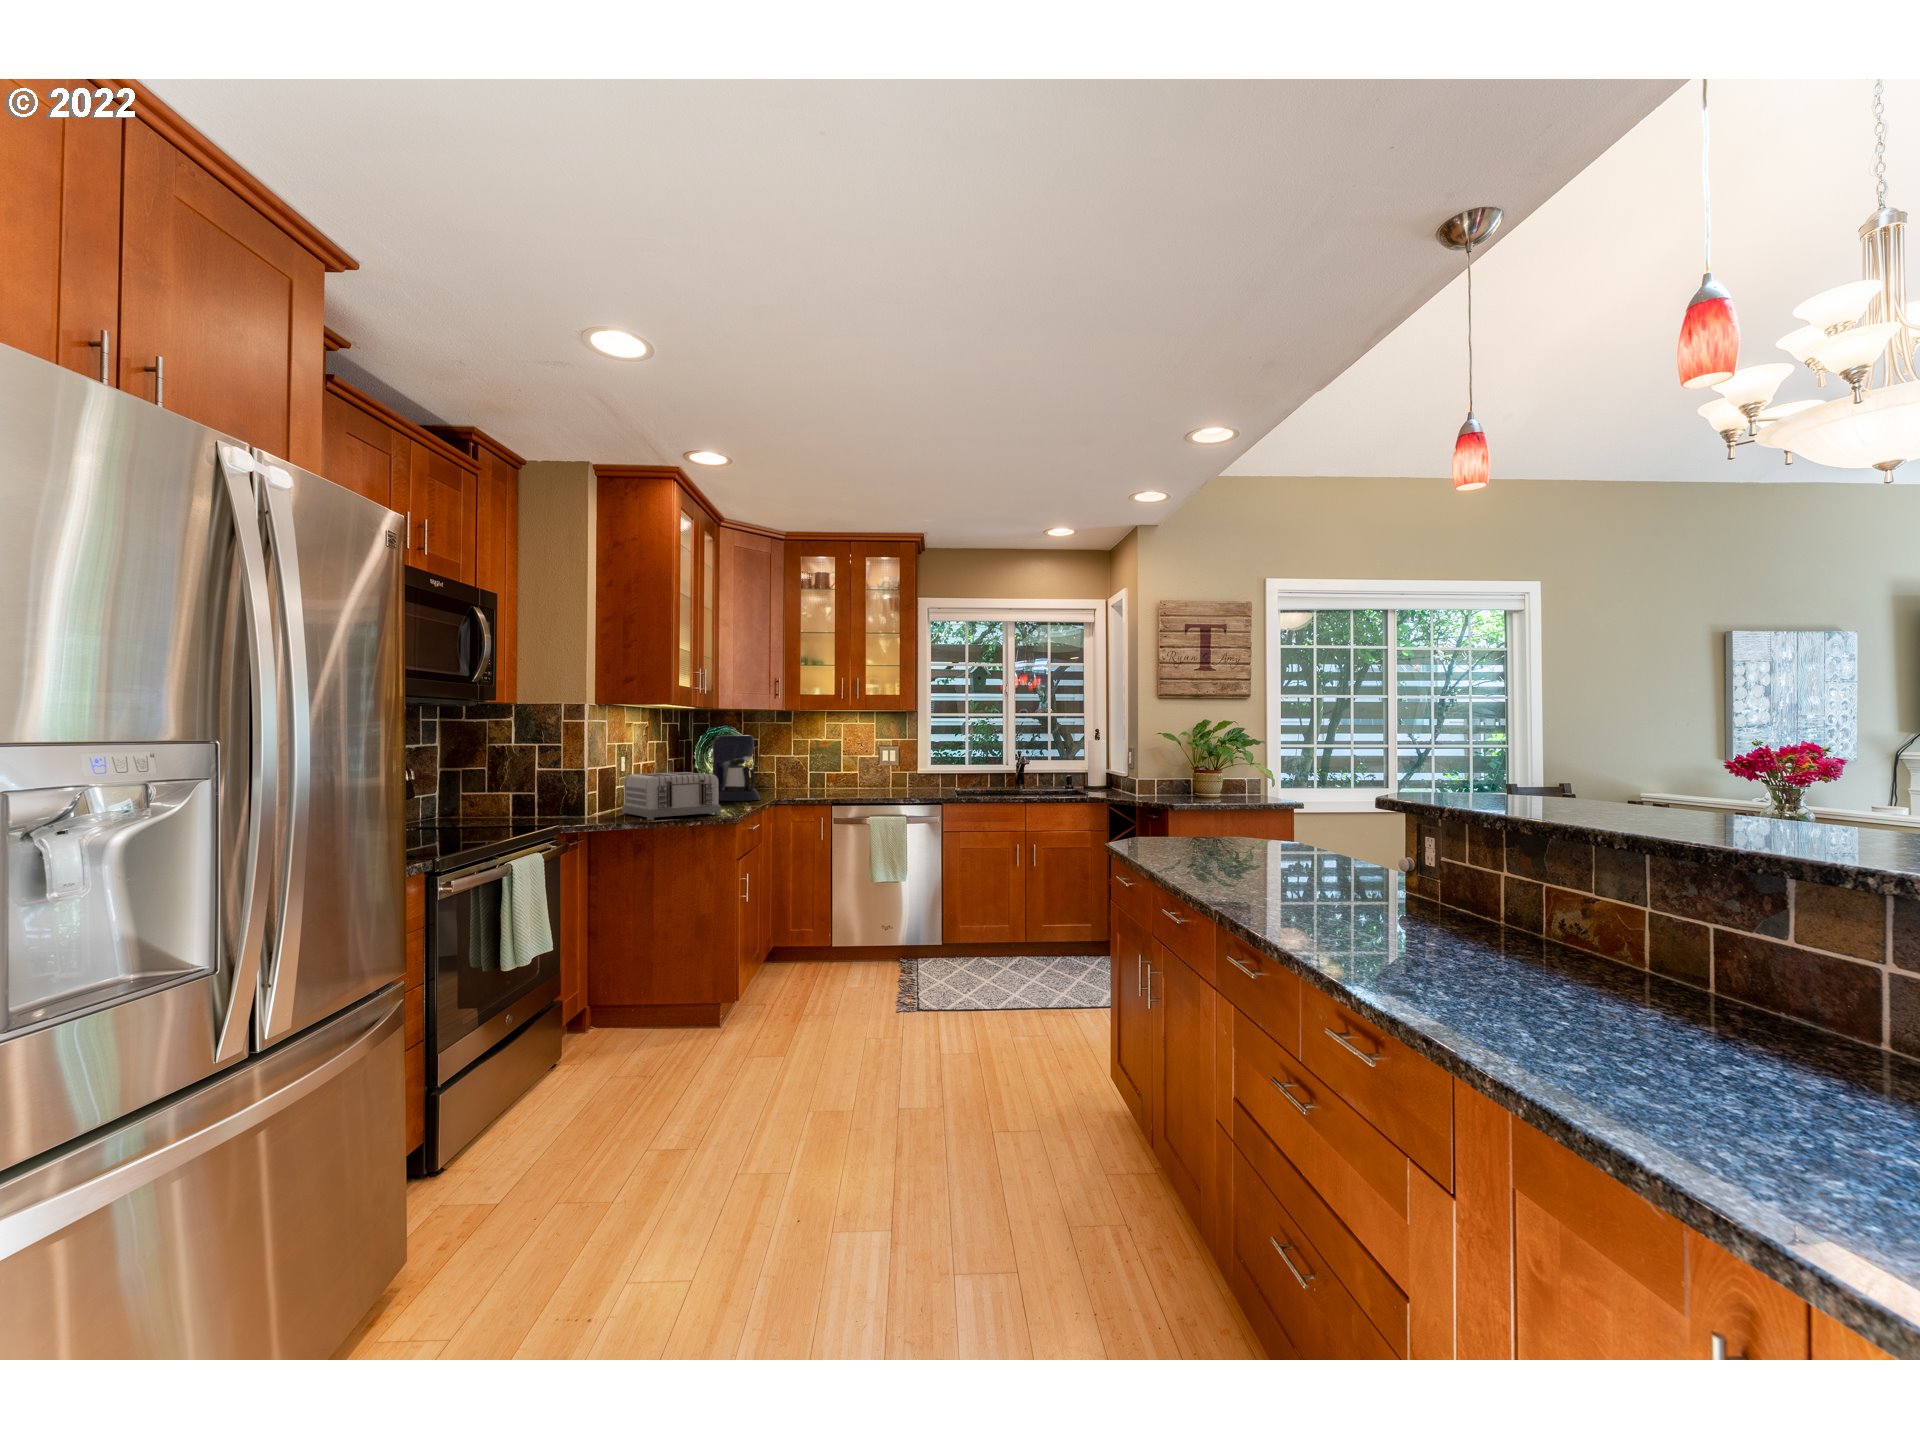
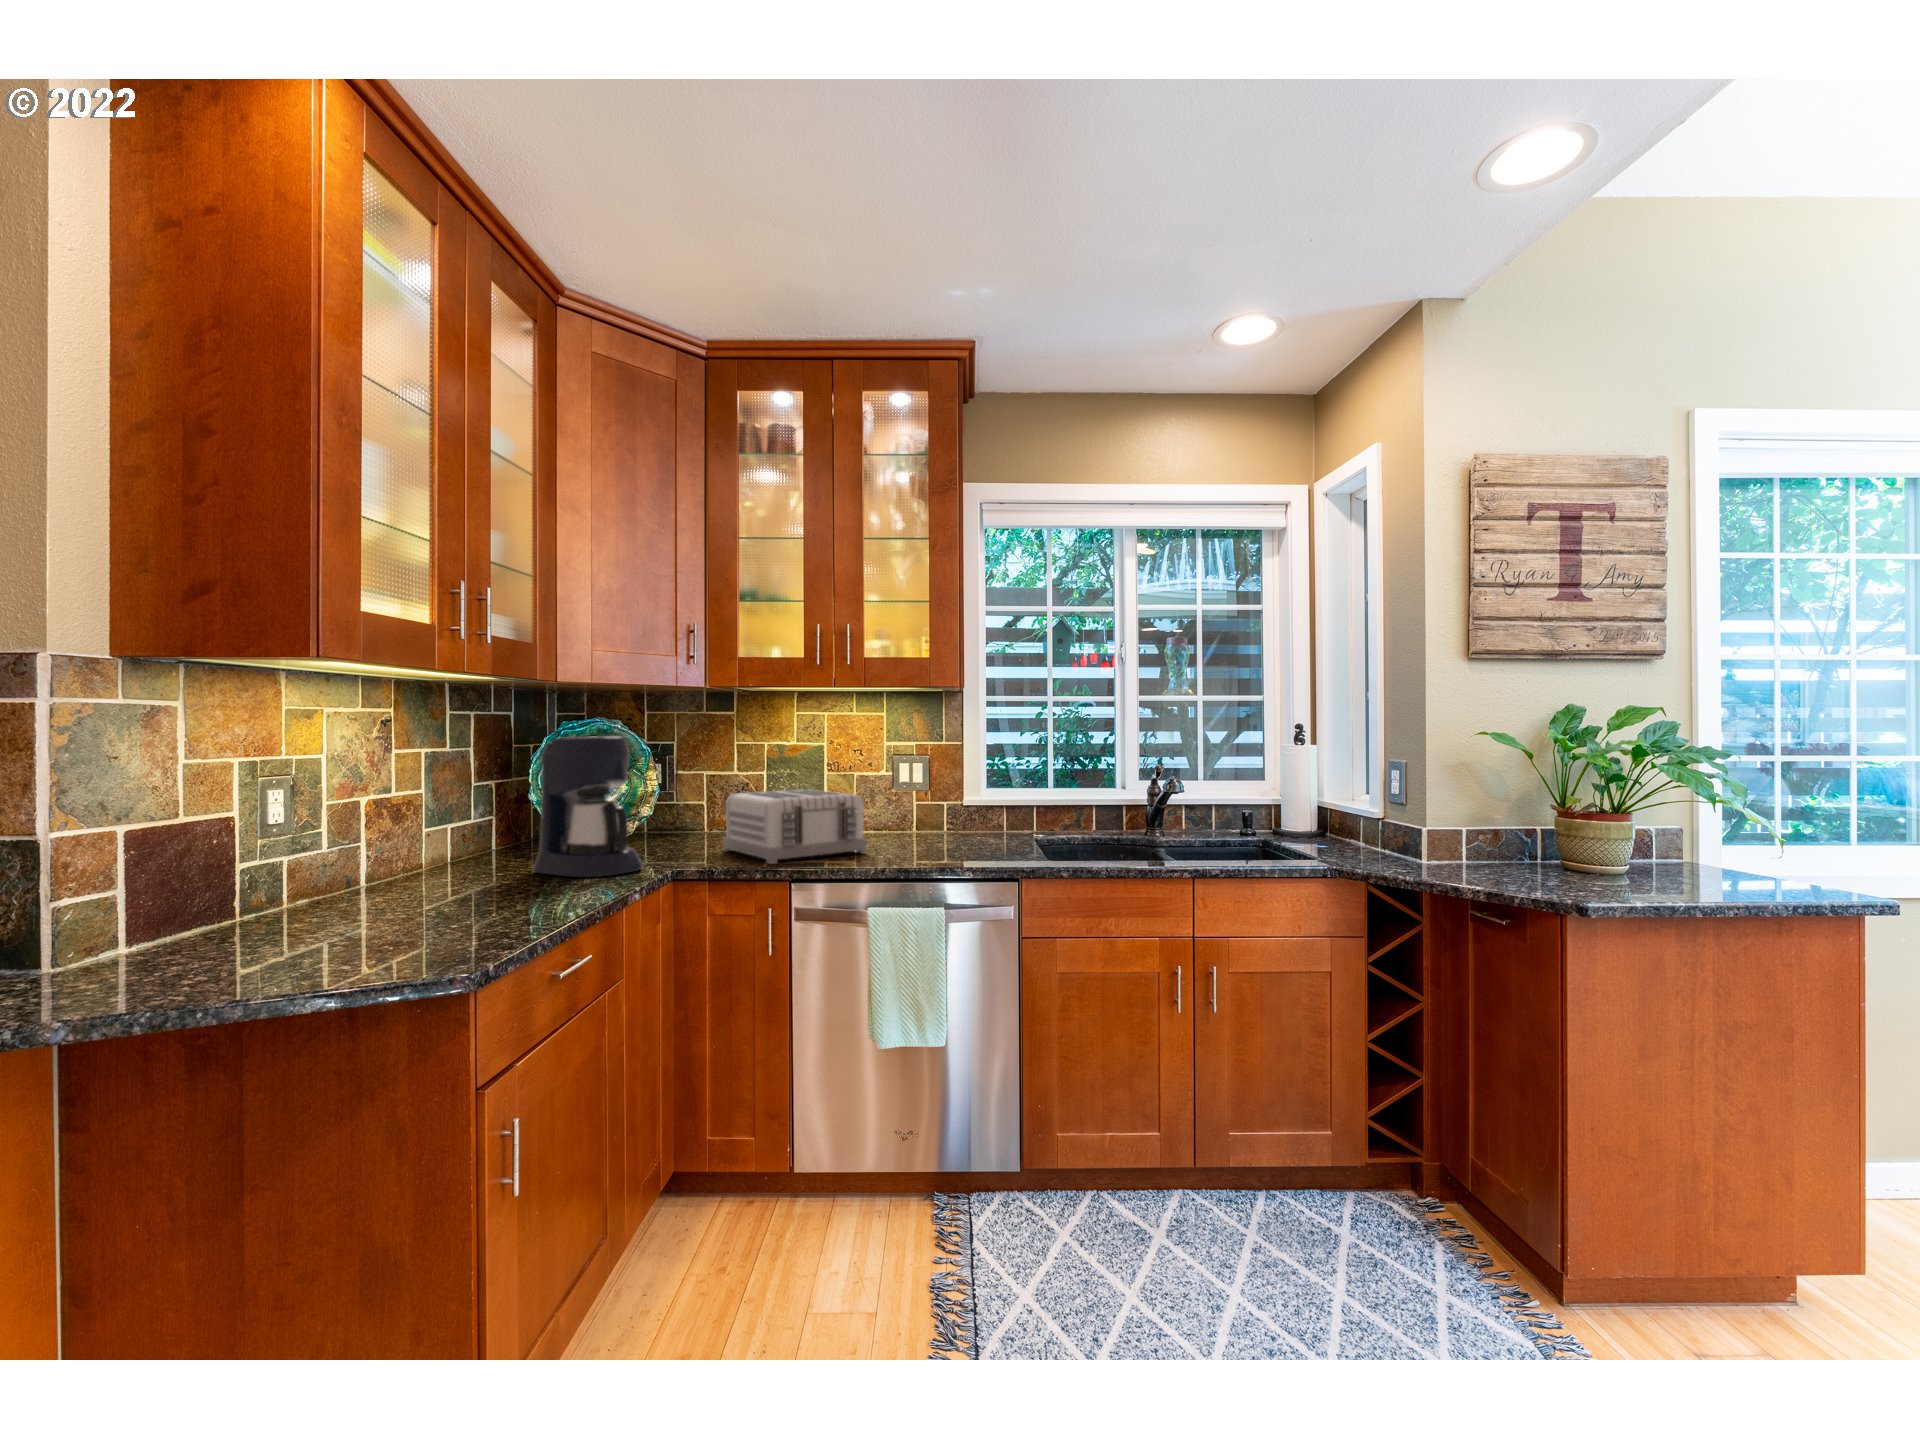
toaster: present [622,772,721,820] -> present [723,789,867,864]

